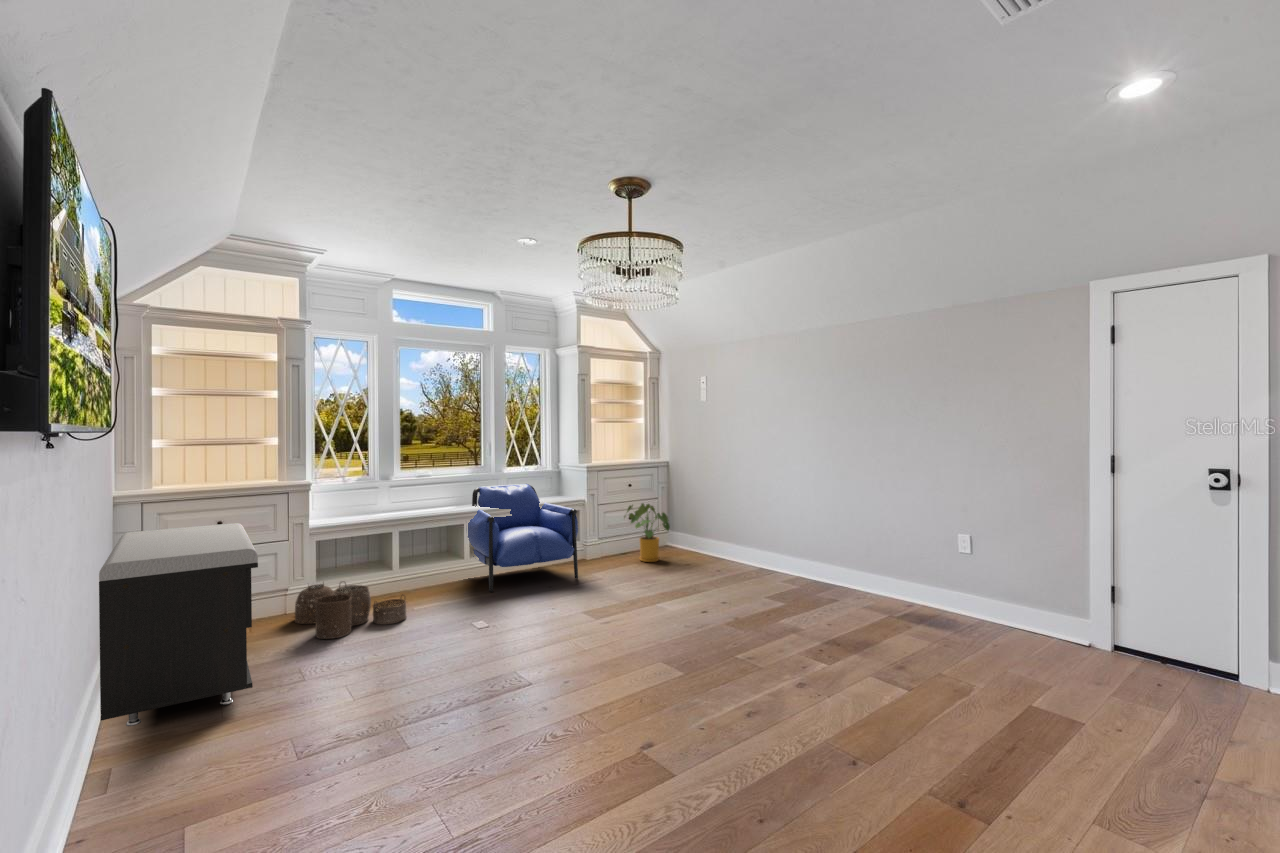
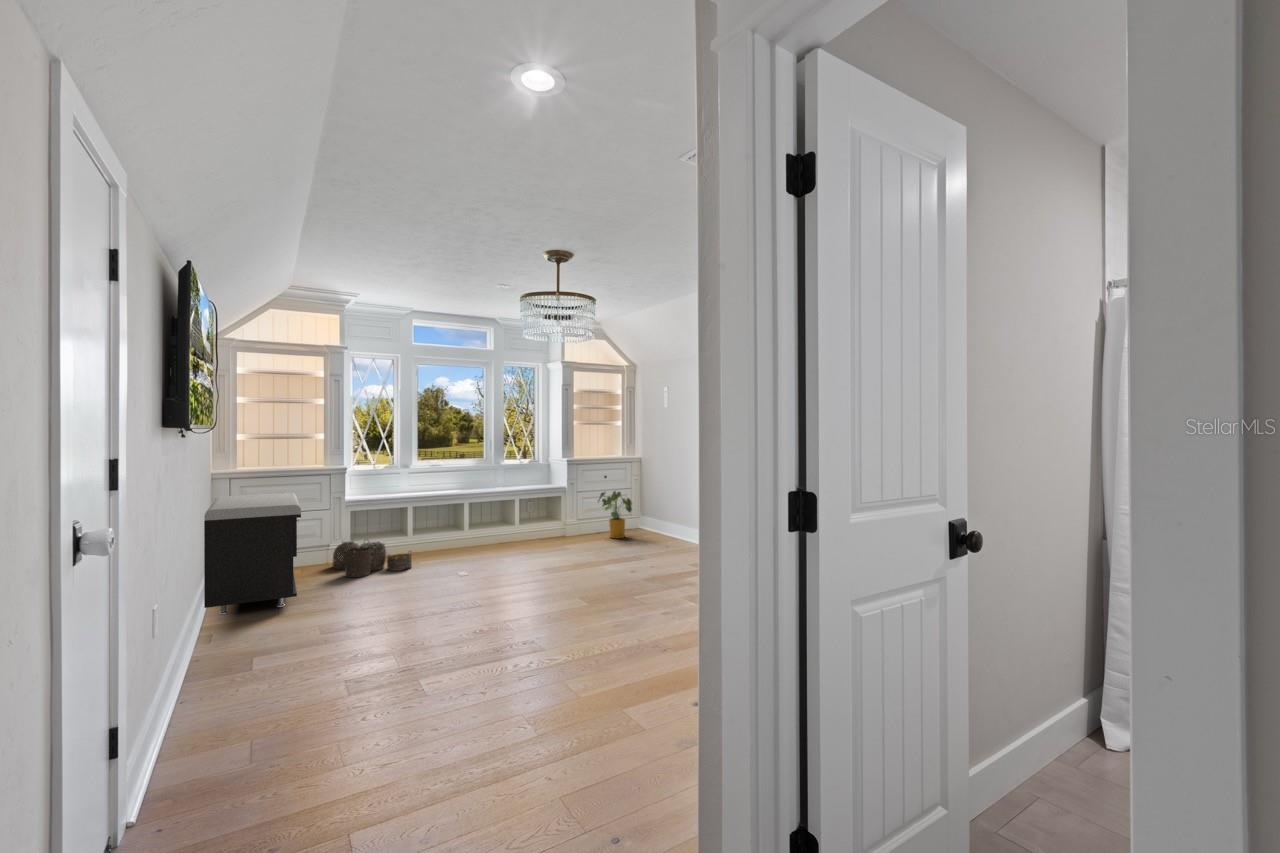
armchair: present [468,484,578,592] -> none [466,473,553,554]

